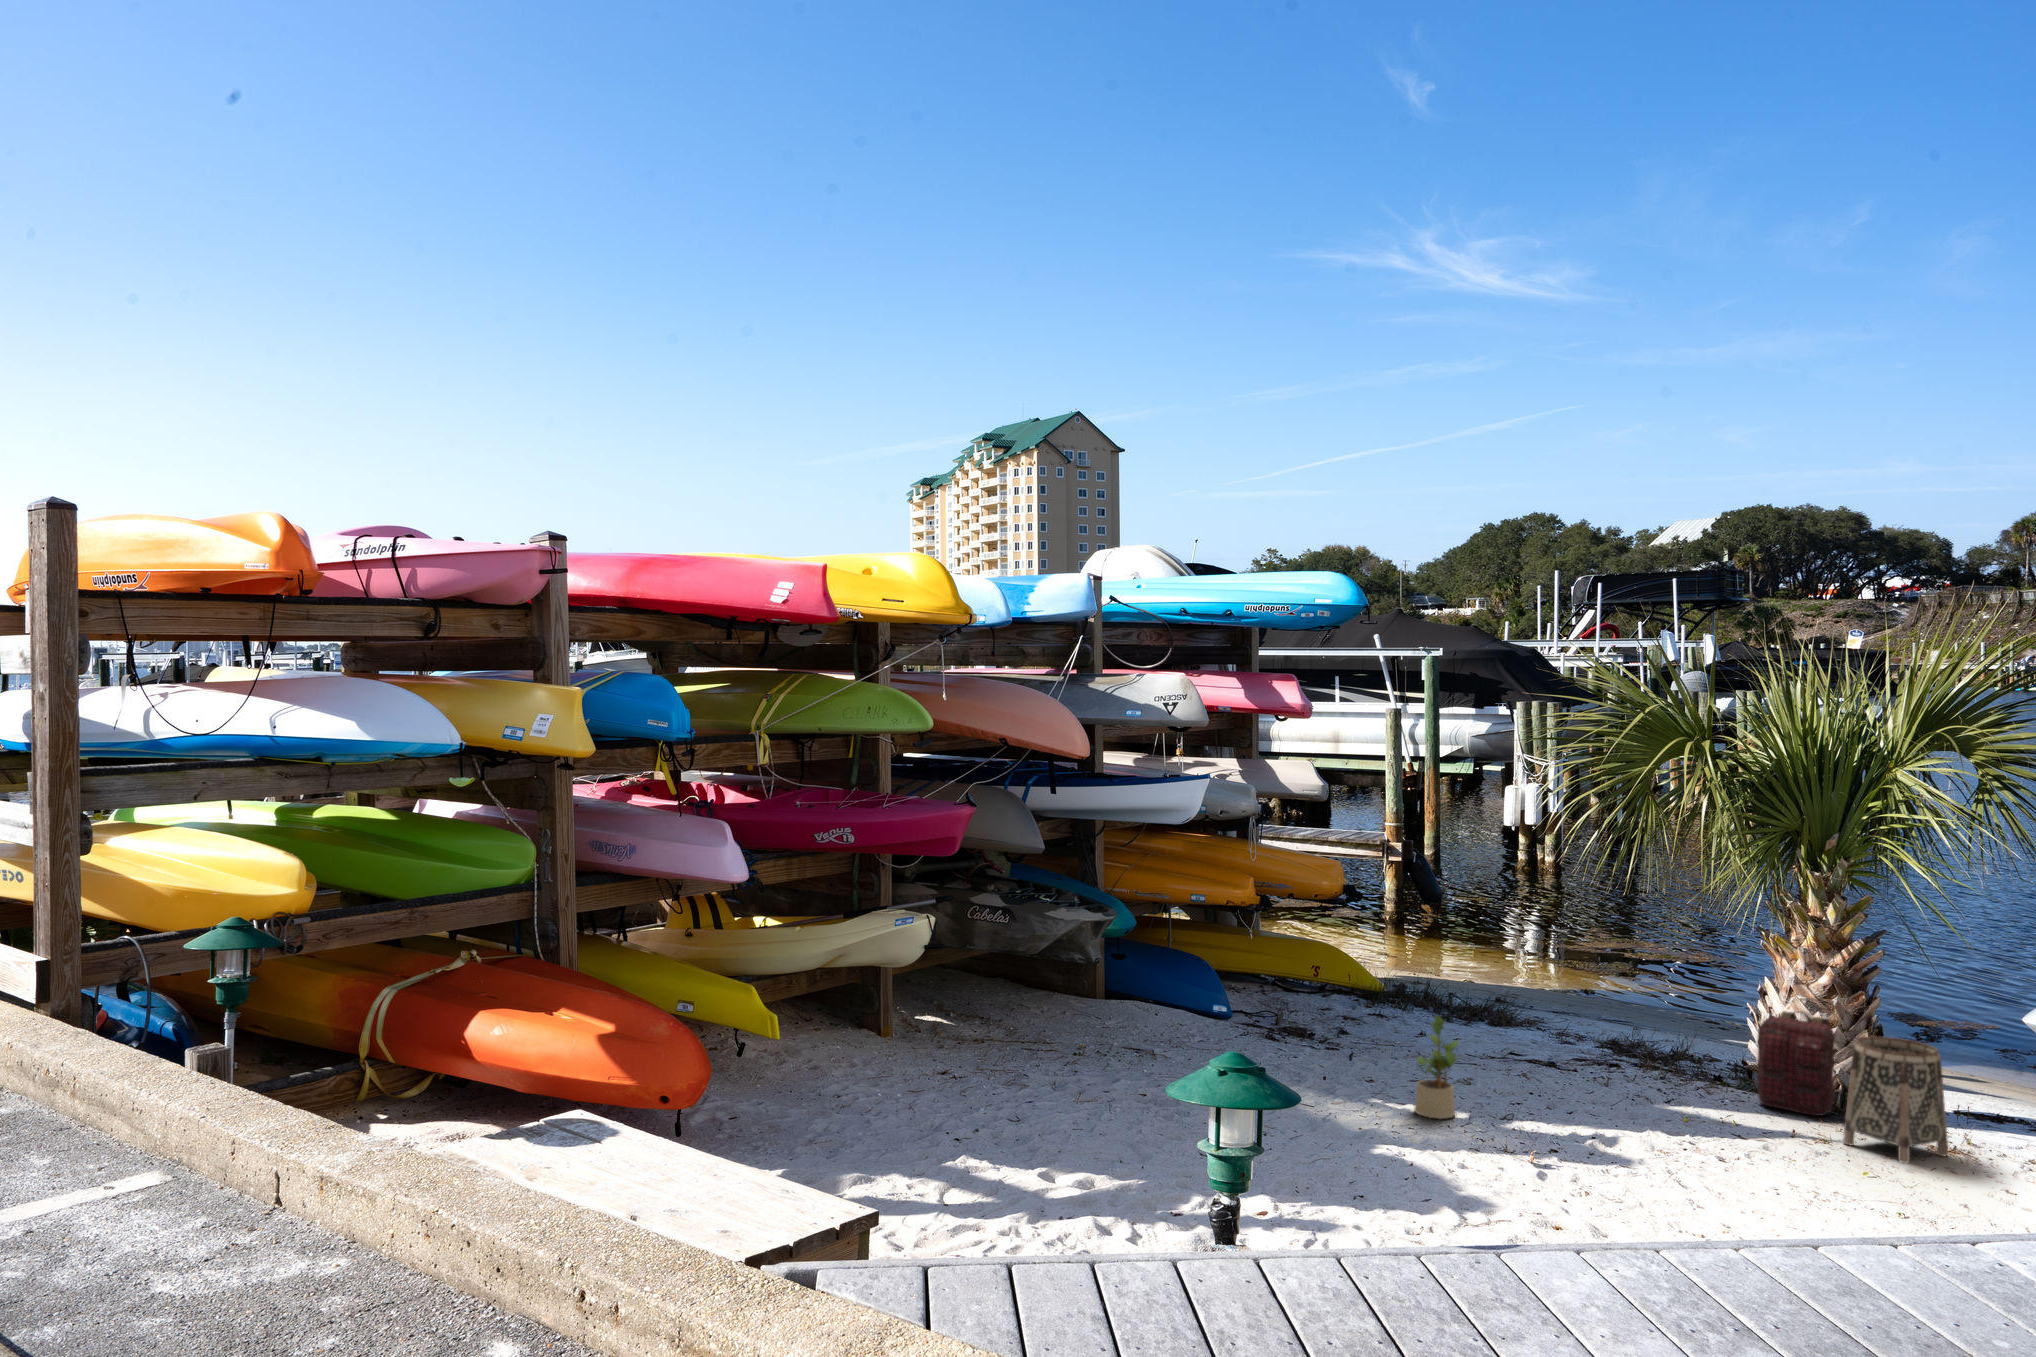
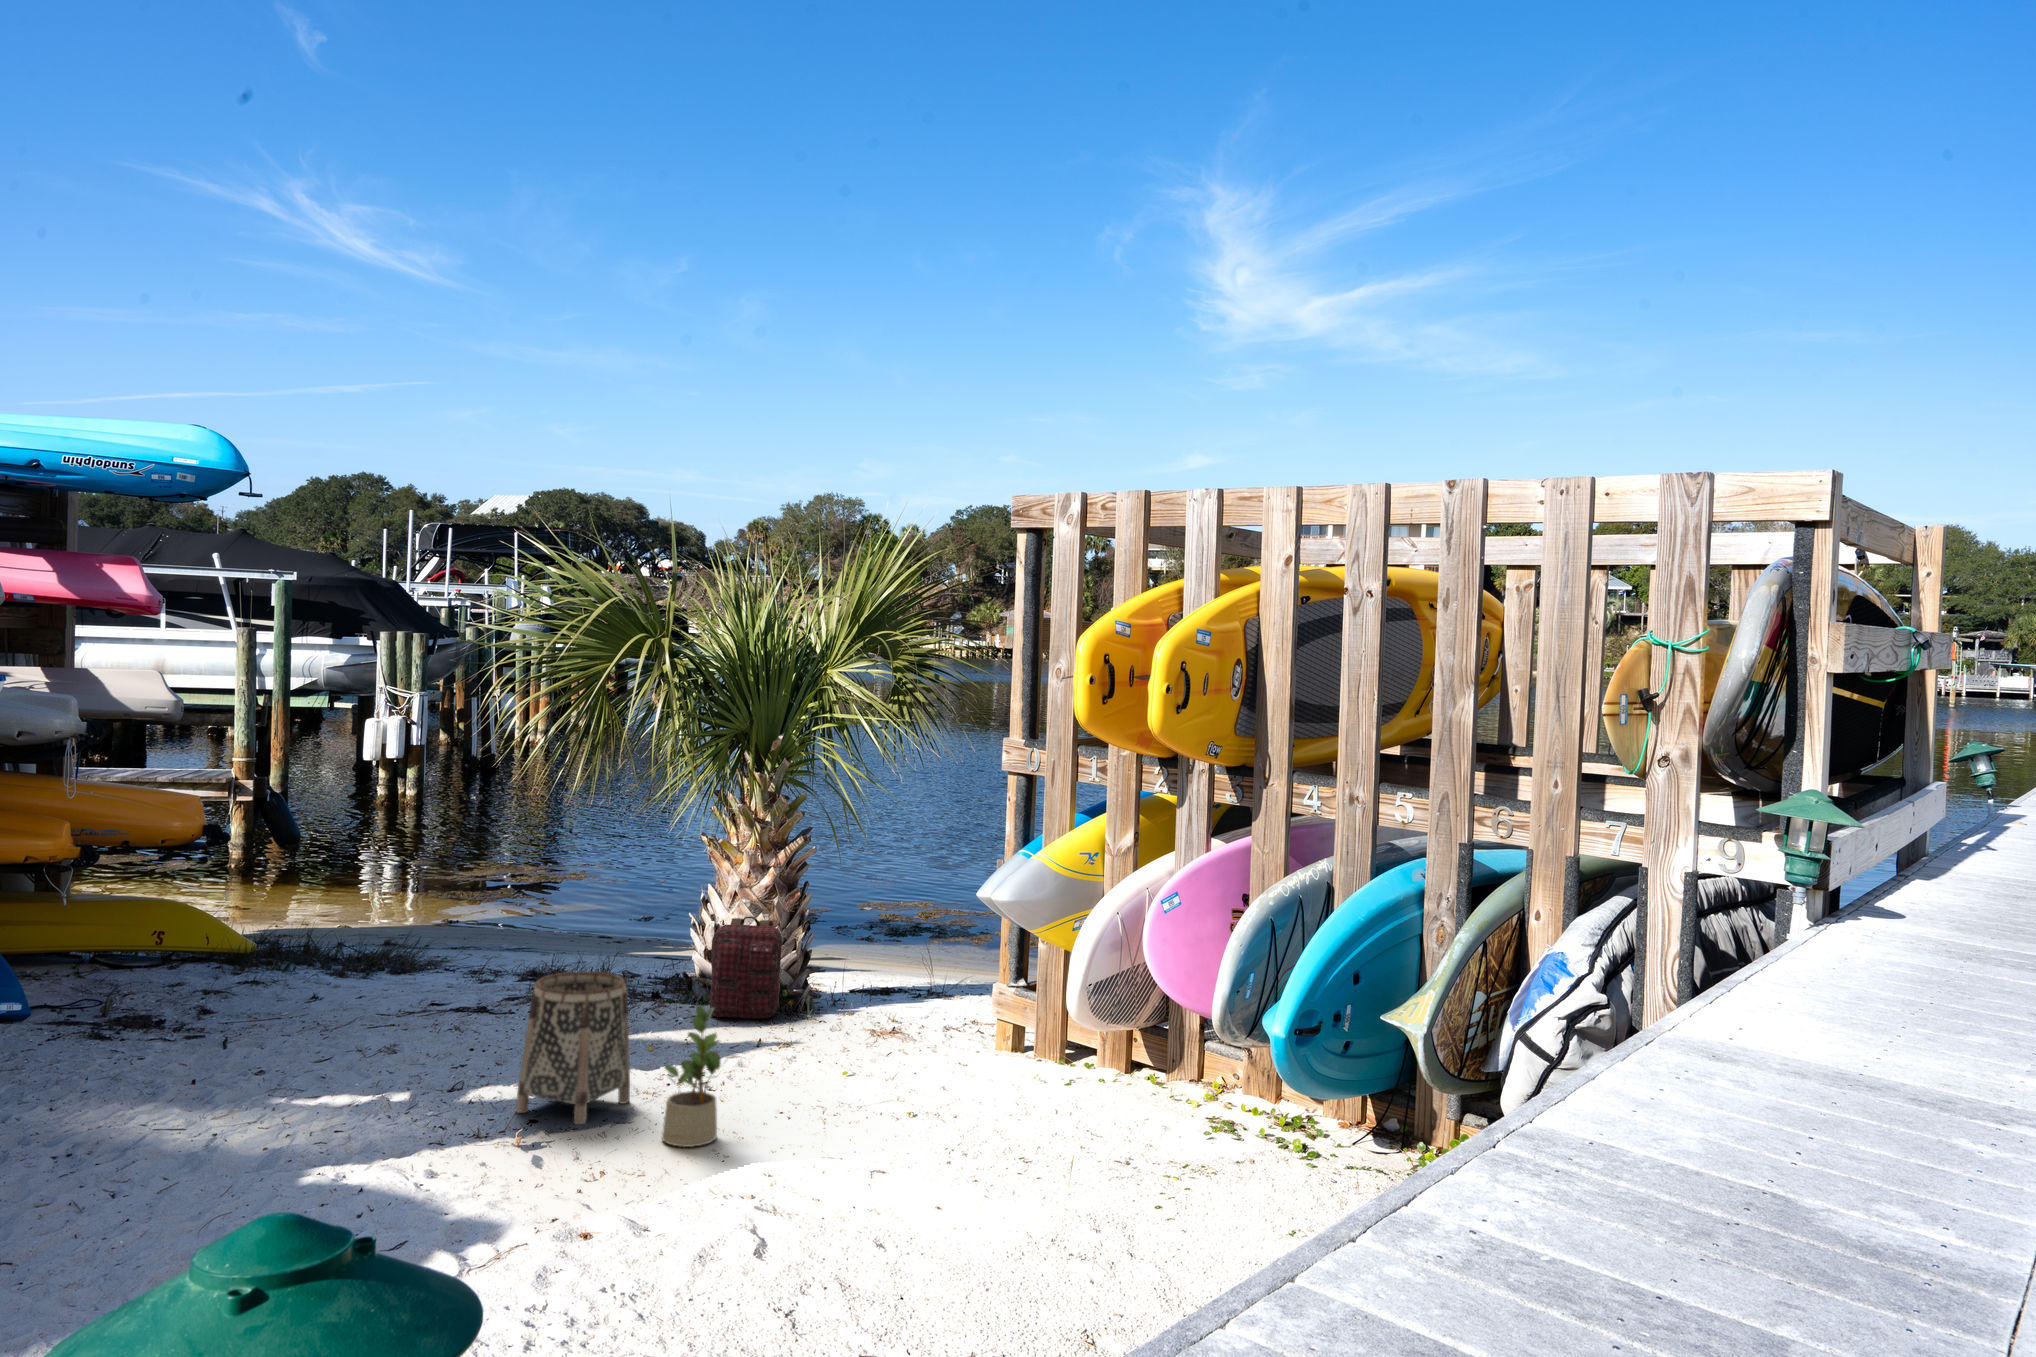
potted plant: present [1414,1015,1459,1119] -> present [662,1006,721,1147]
basket: present [1843,1036,1948,1163] -> present [516,971,630,1124]

